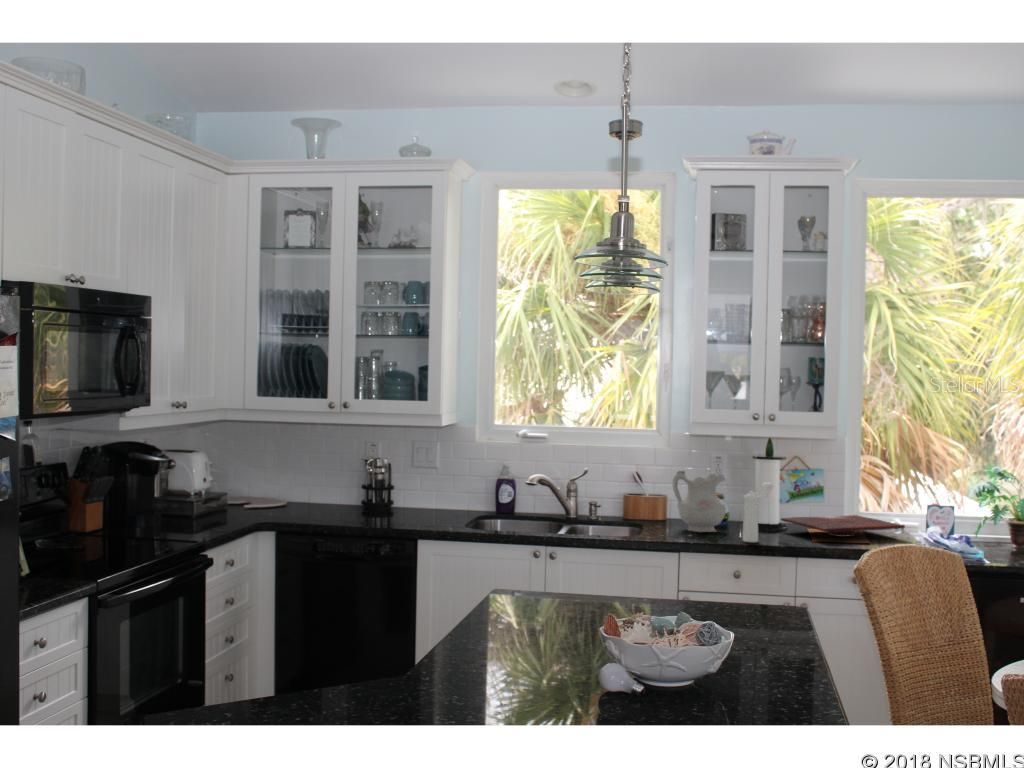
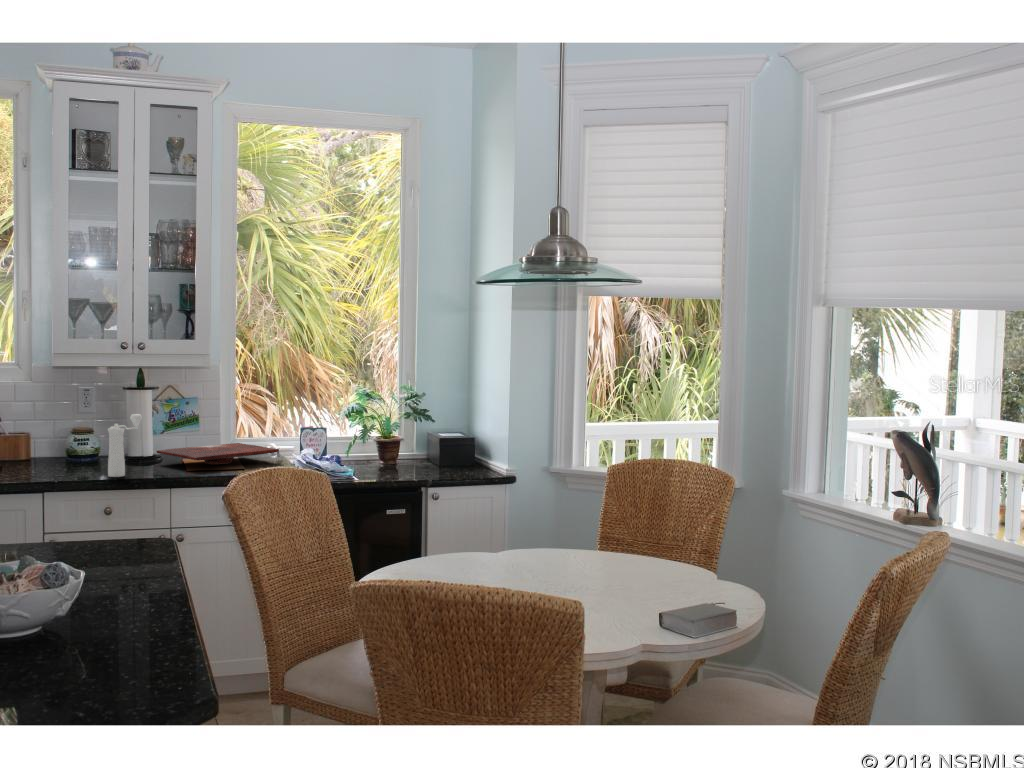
ceramic pitcher: present [673,471,726,532] -> none [32,406,94,471]

